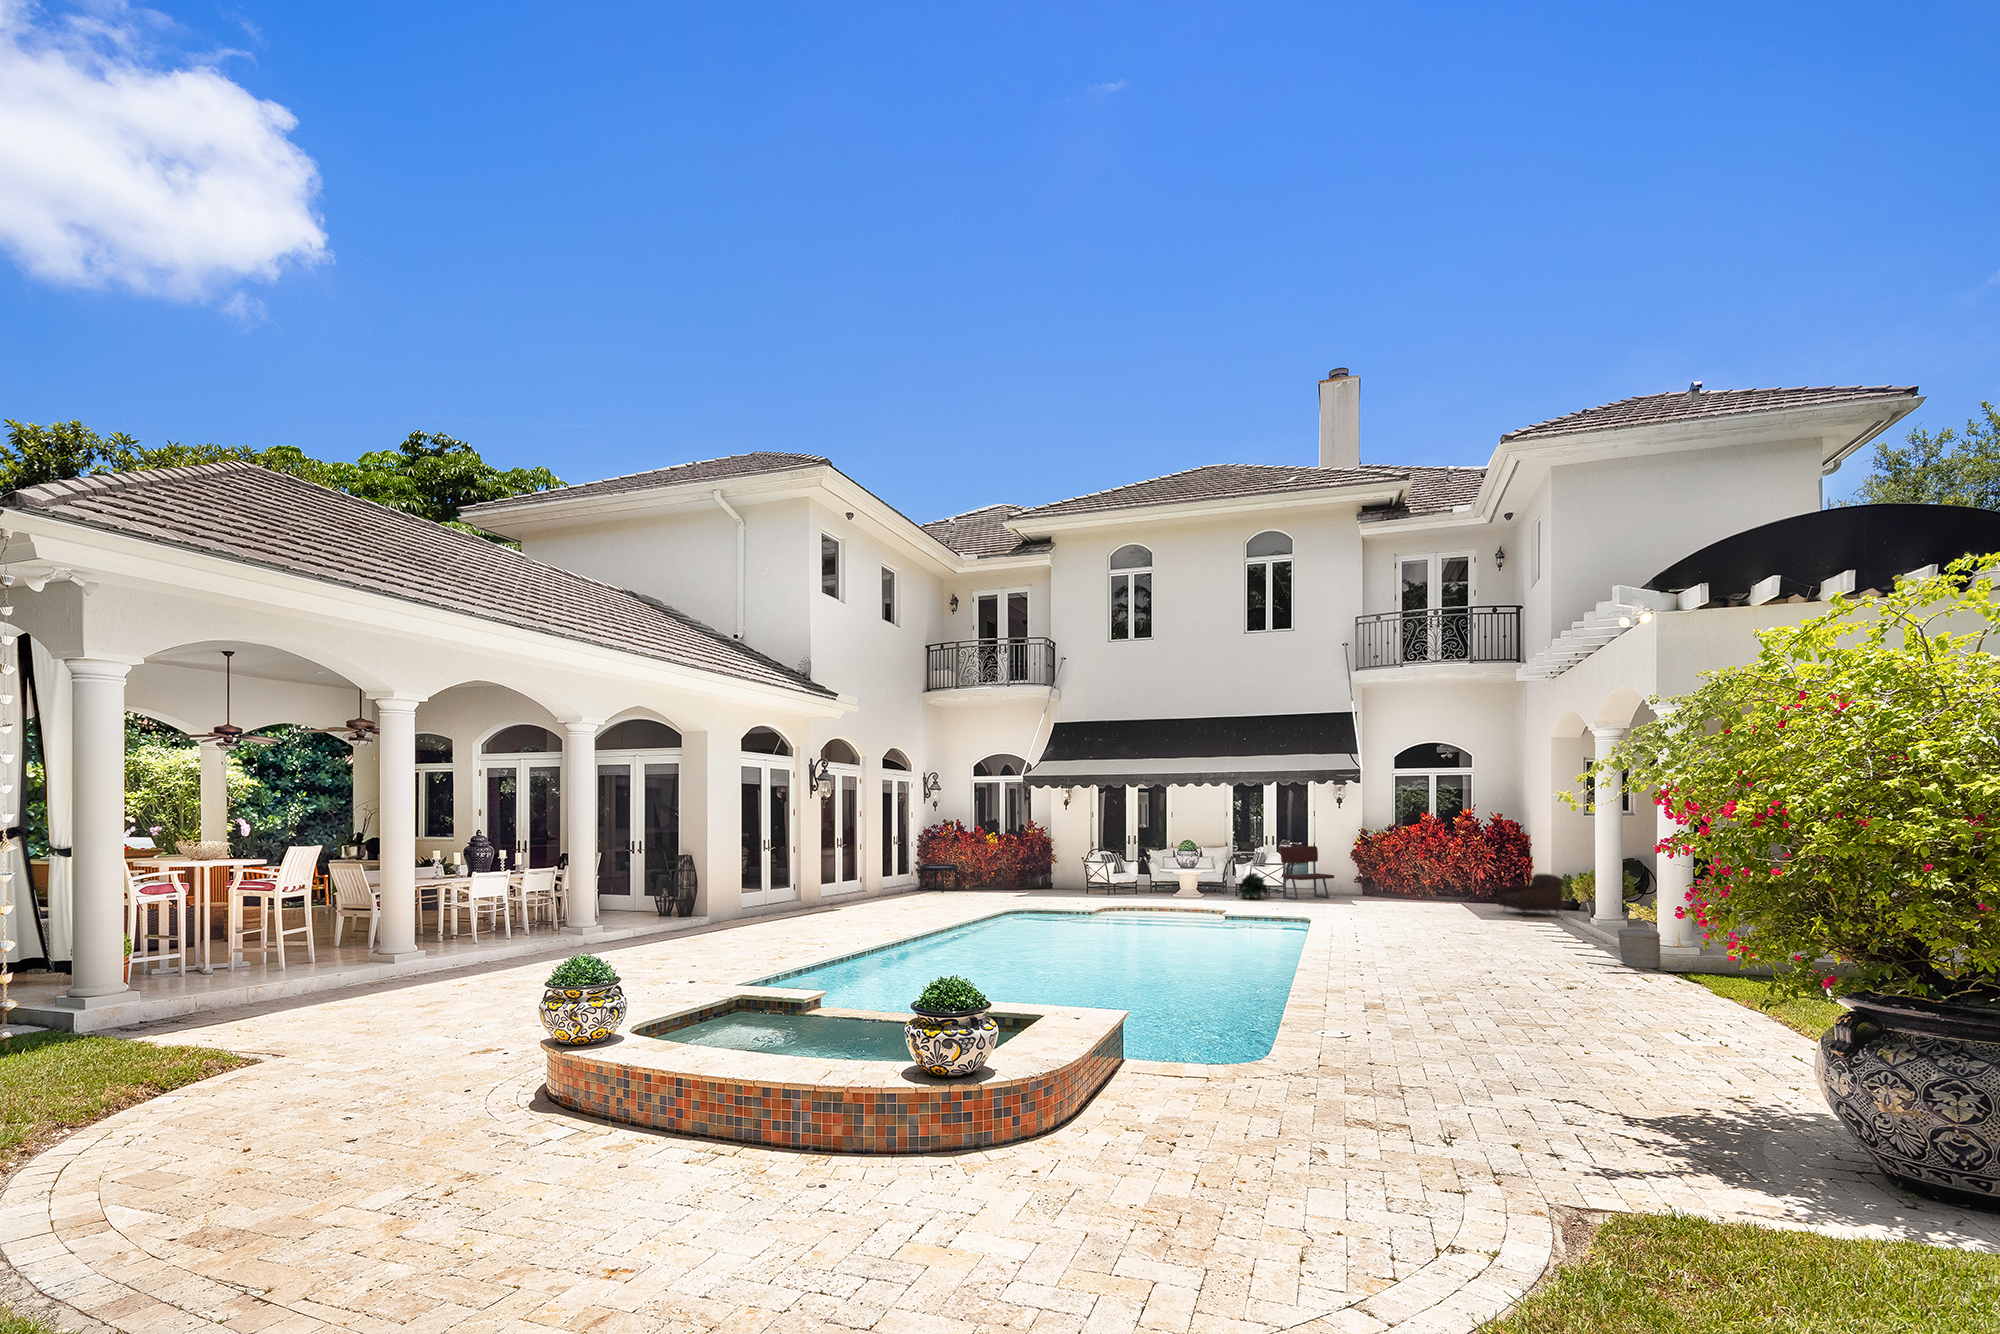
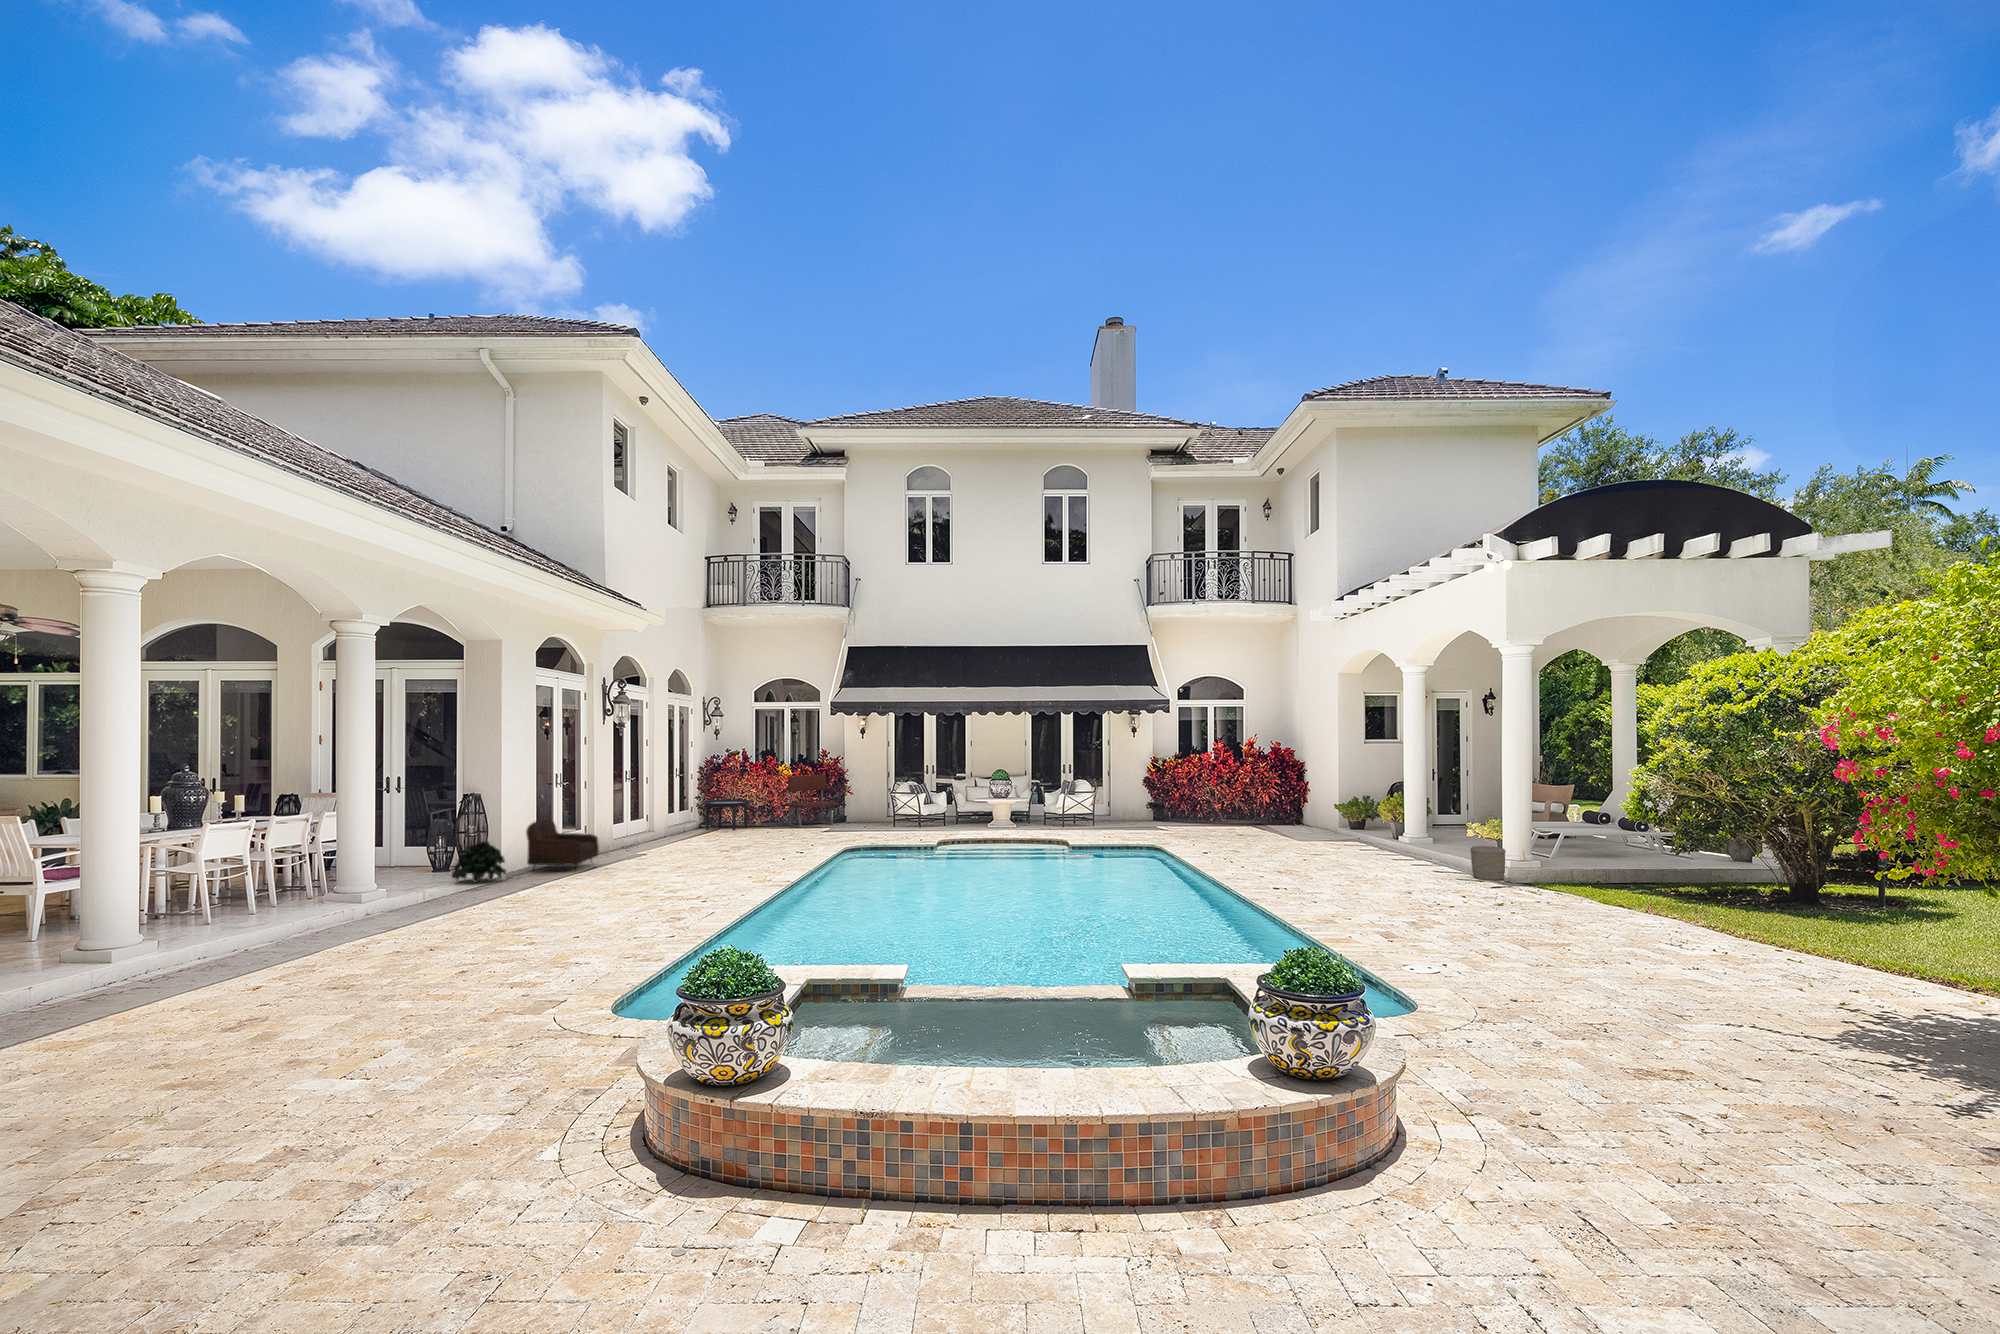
bench: present [1281,846,1334,900] -> present [788,774,839,828]
potted plant: present [1238,873,1268,899] -> present [452,841,506,882]
armchair: present [1498,874,1563,913] -> present [526,820,599,869]

